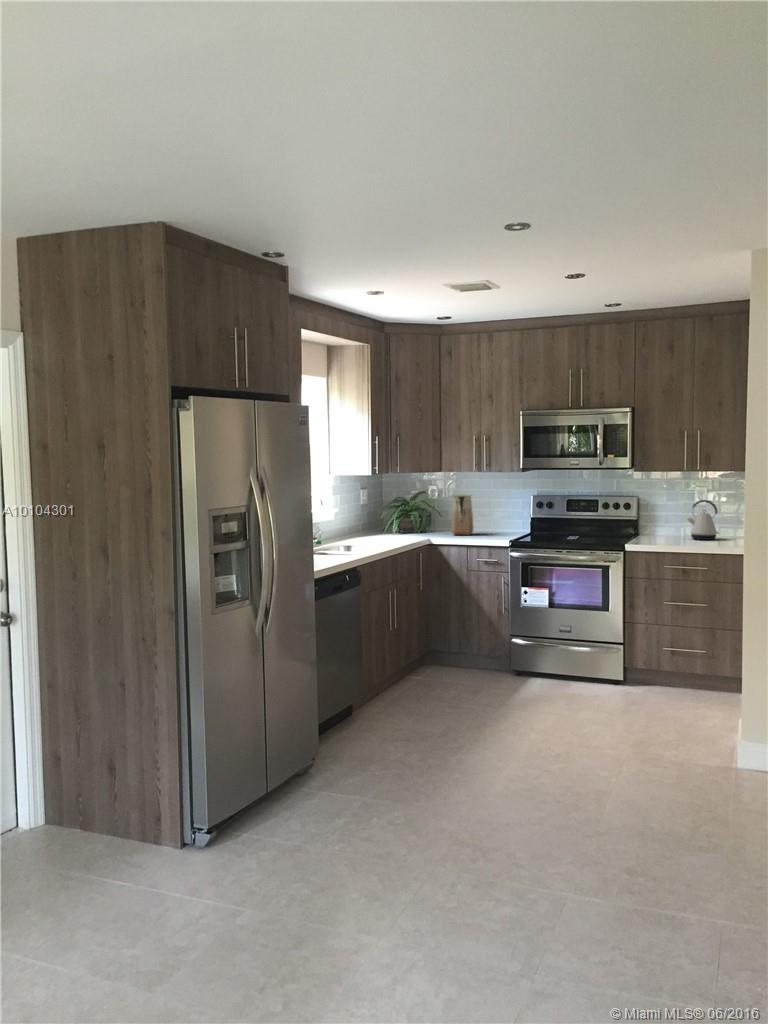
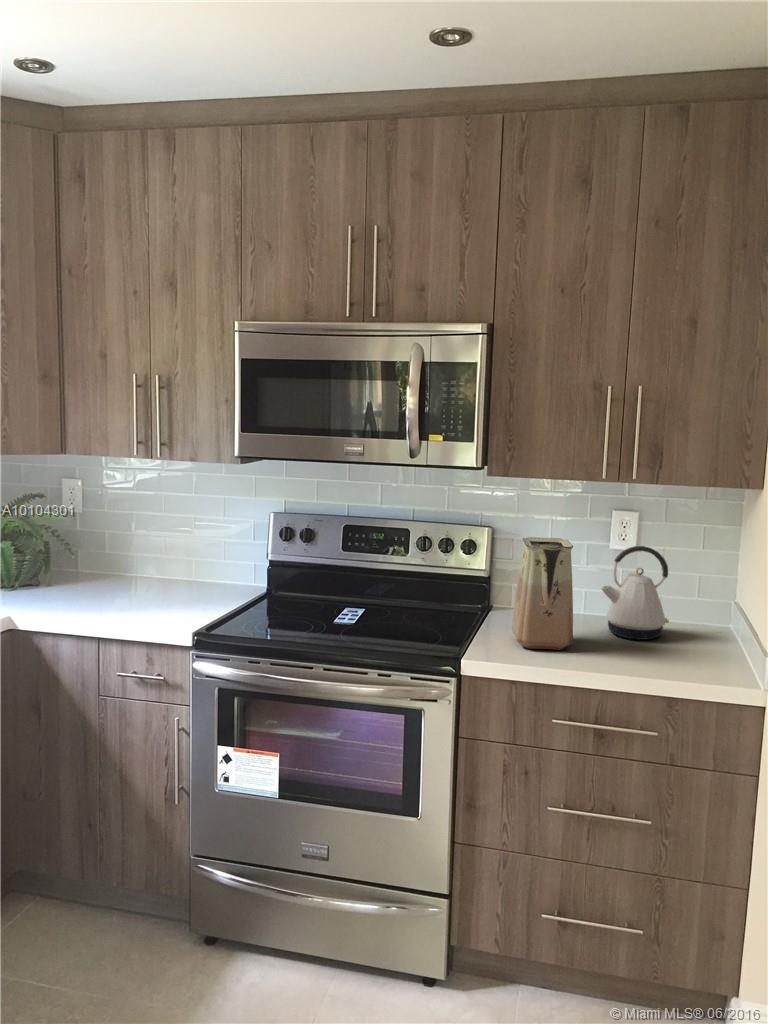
vase: present [452,494,474,535] -> present [512,537,573,650]

